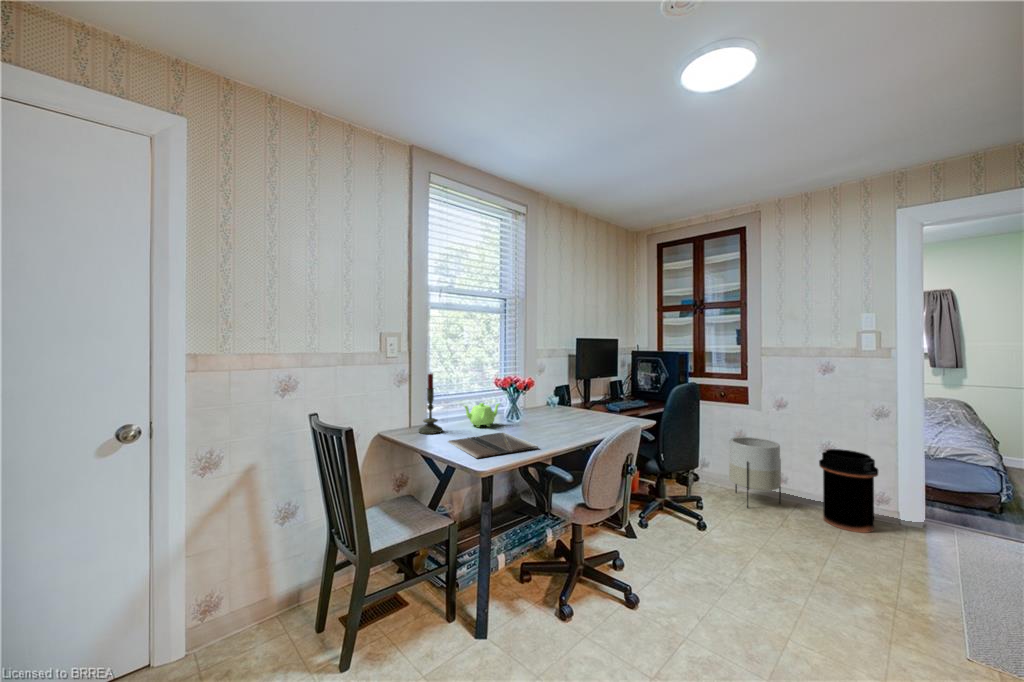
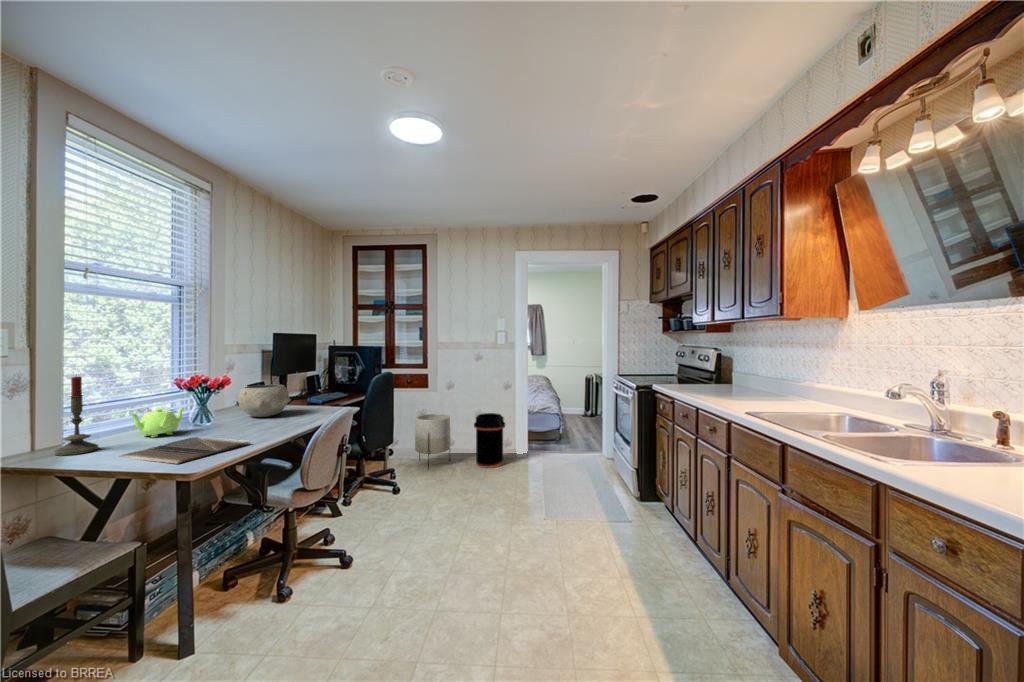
ceramic bowl: none [542,388,586,420] -> present [238,385,291,417]

